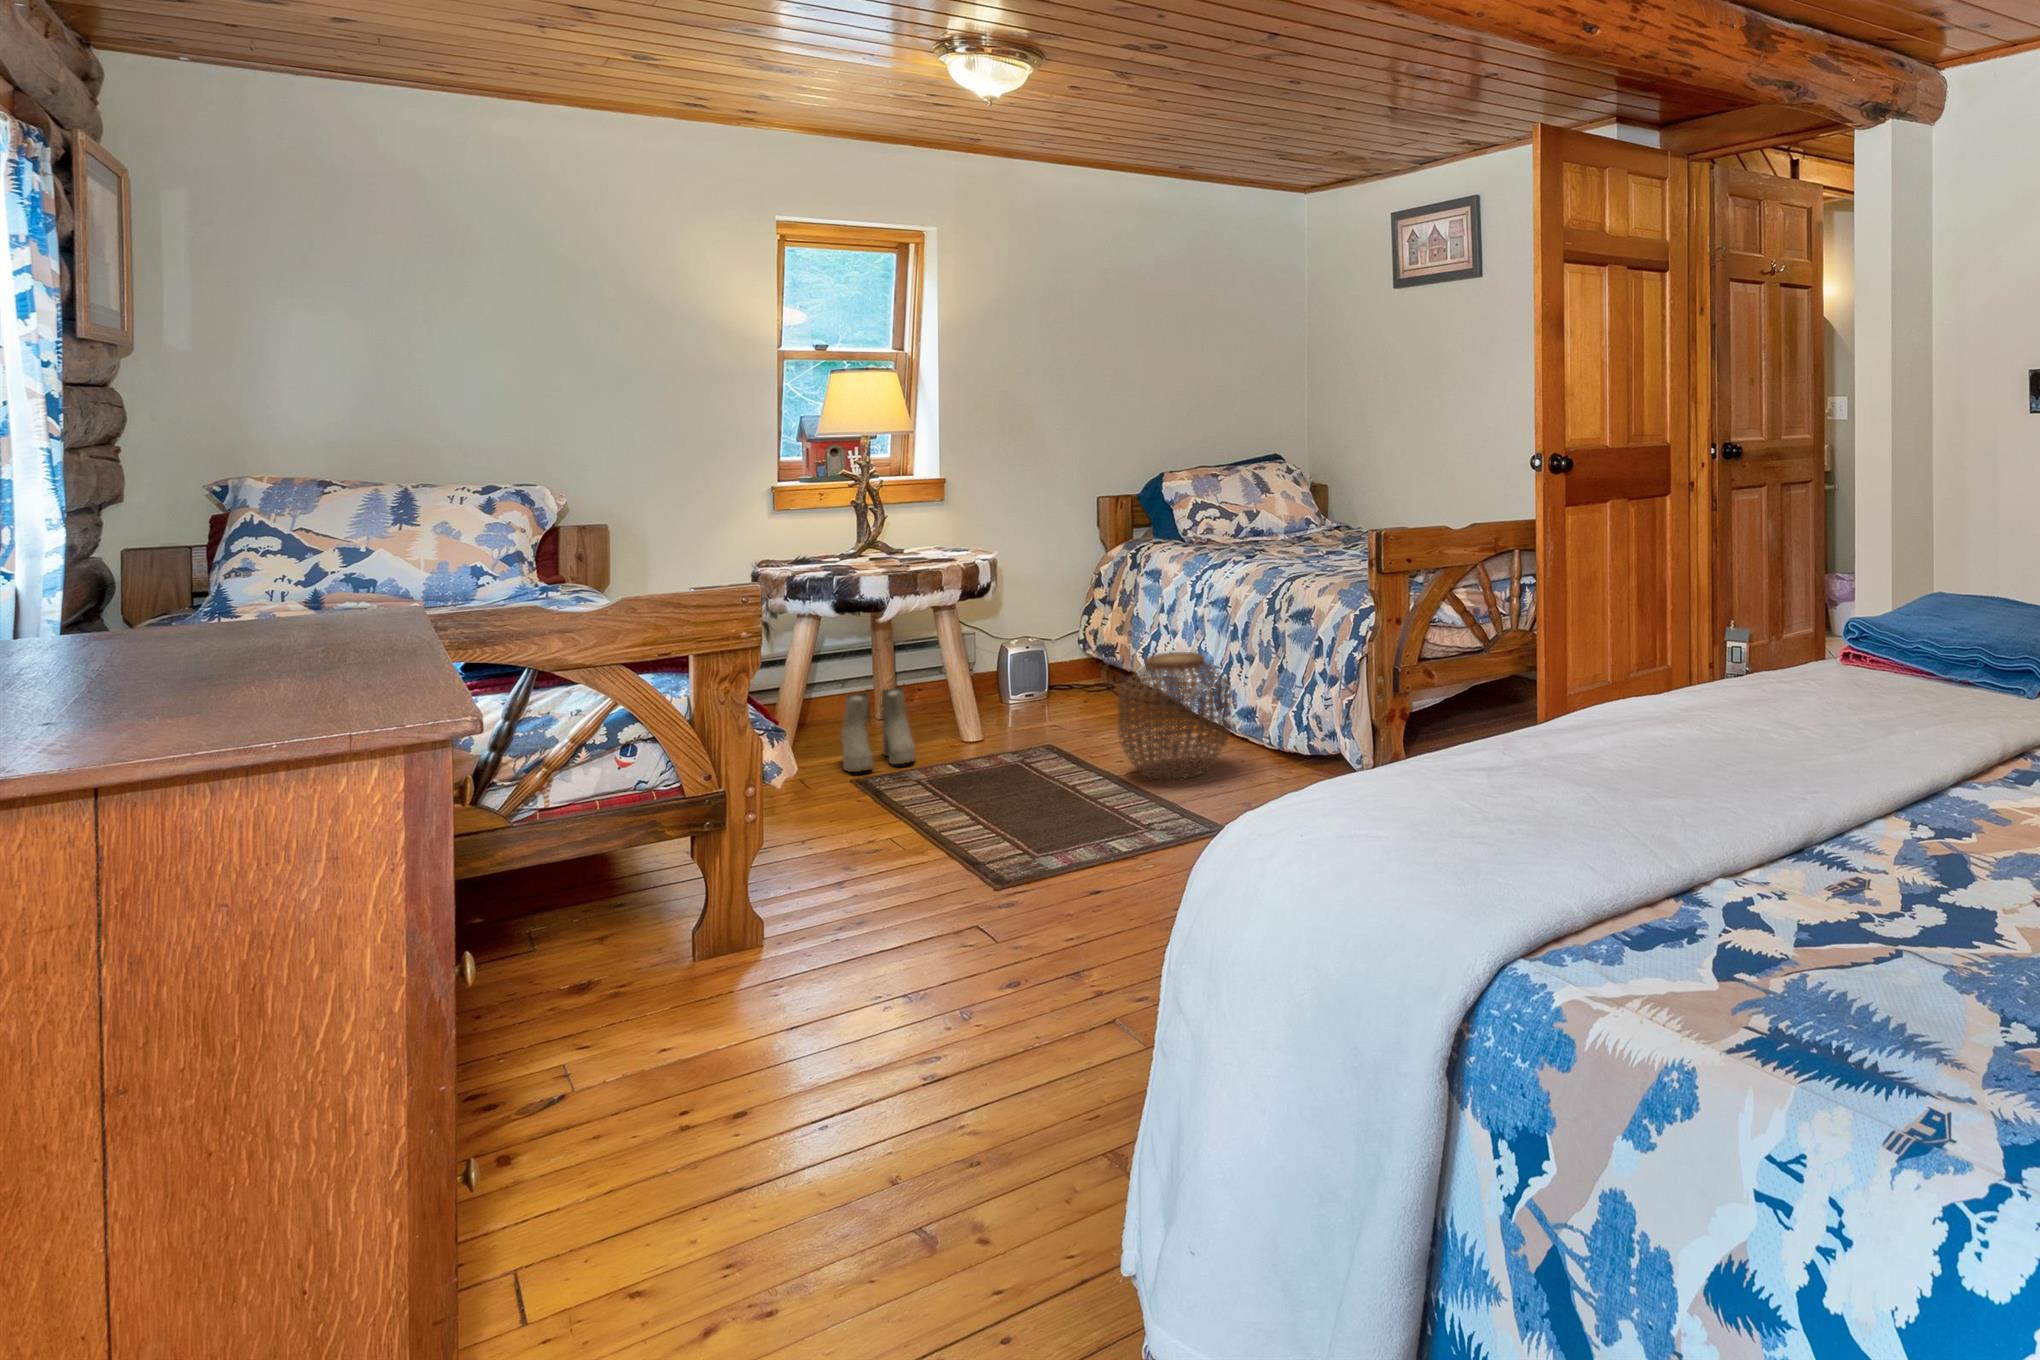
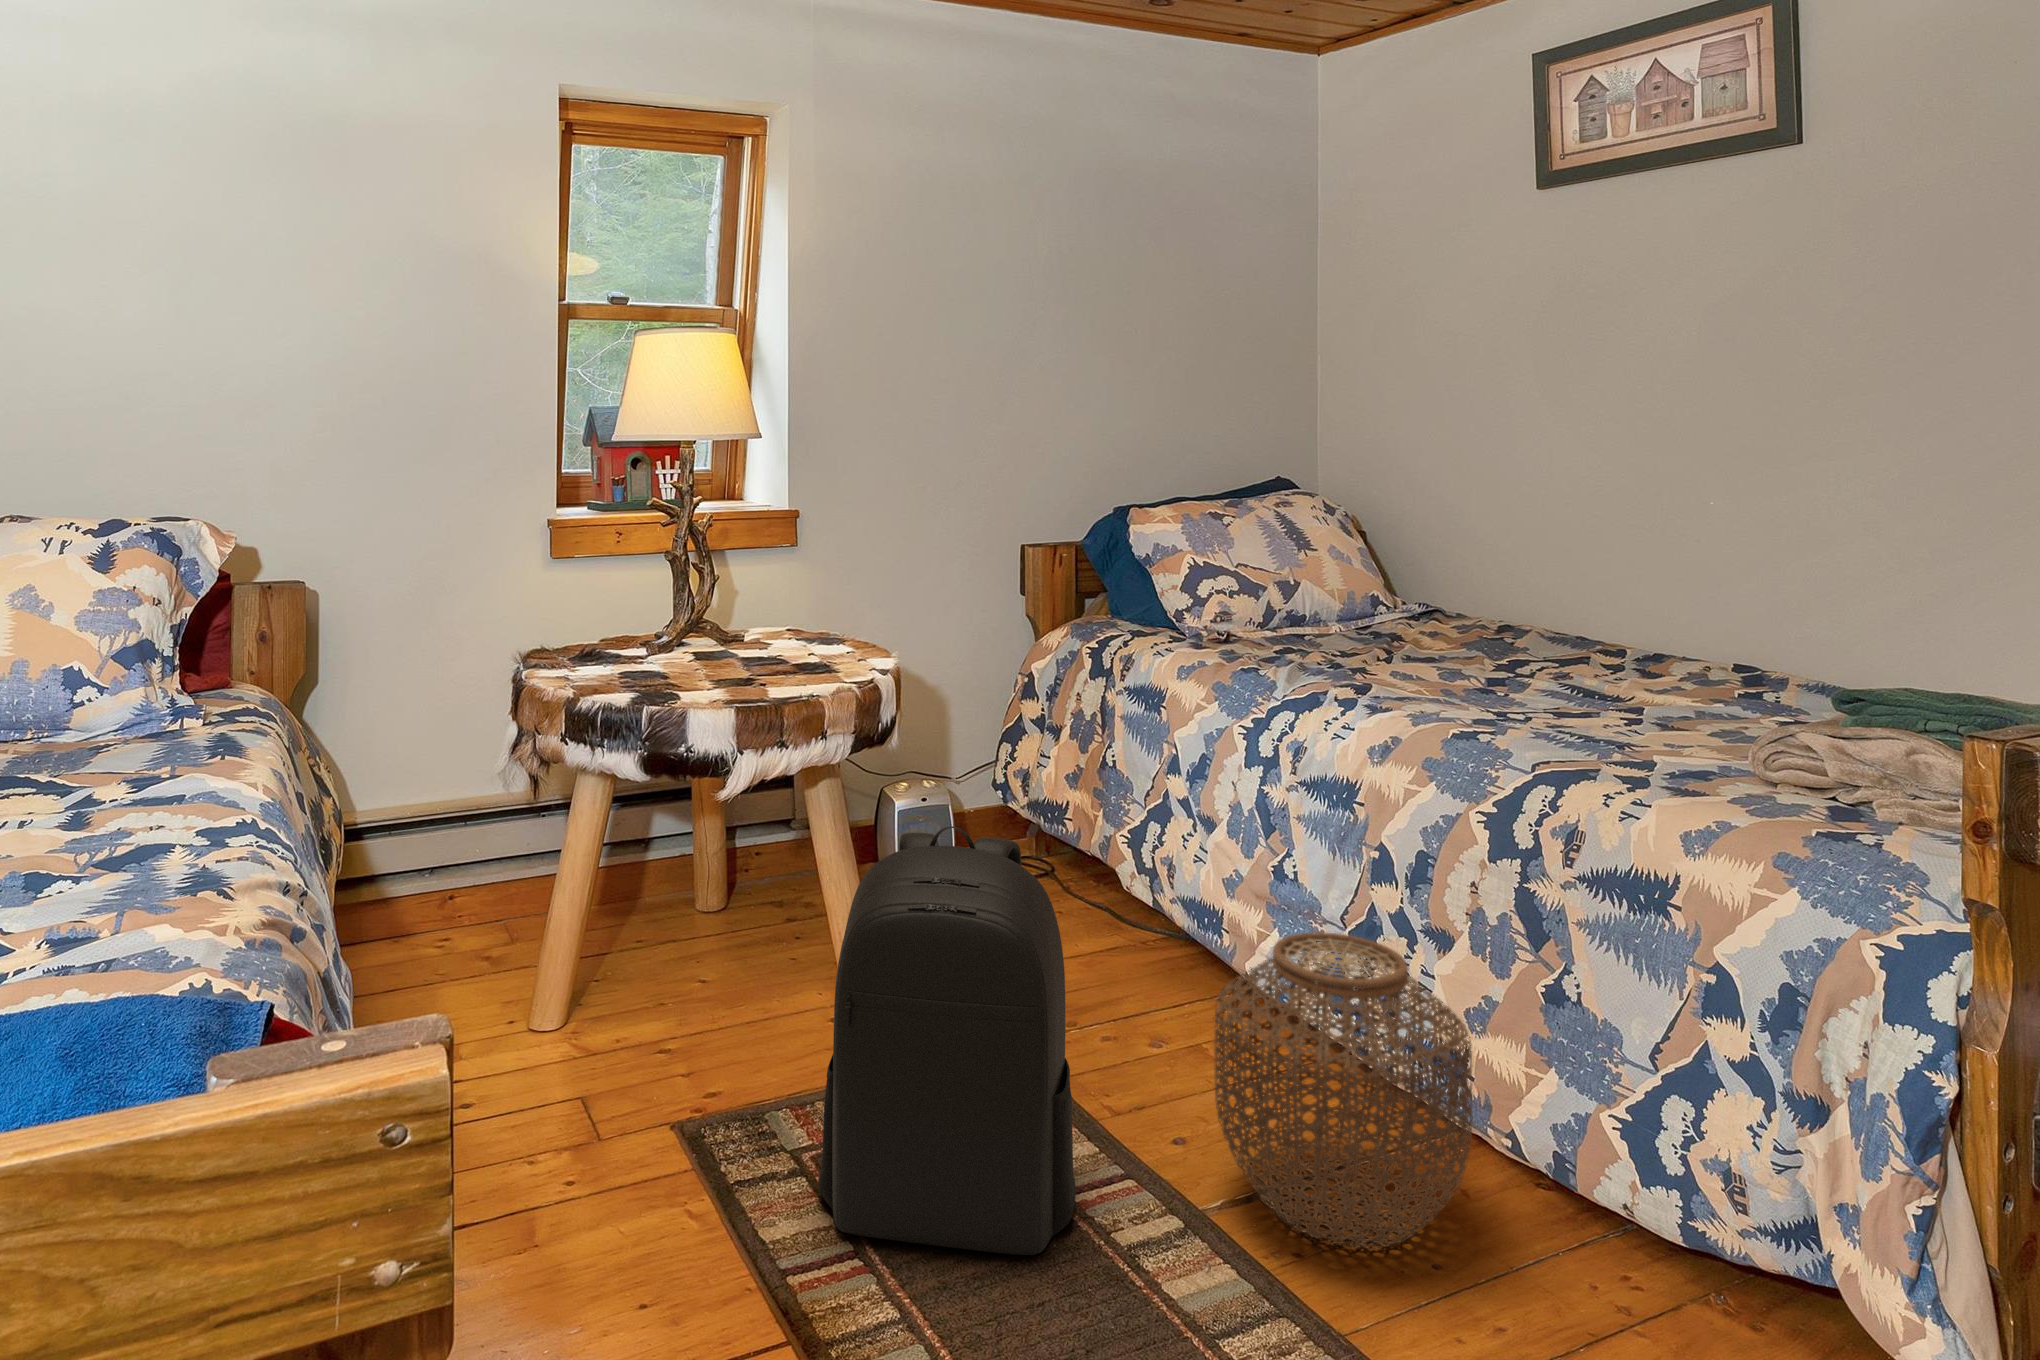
backpack: none [919,614,1050,799] -> present [818,826,1076,1255]
boots: present [841,688,915,772] -> none [660,913,788,1094]

